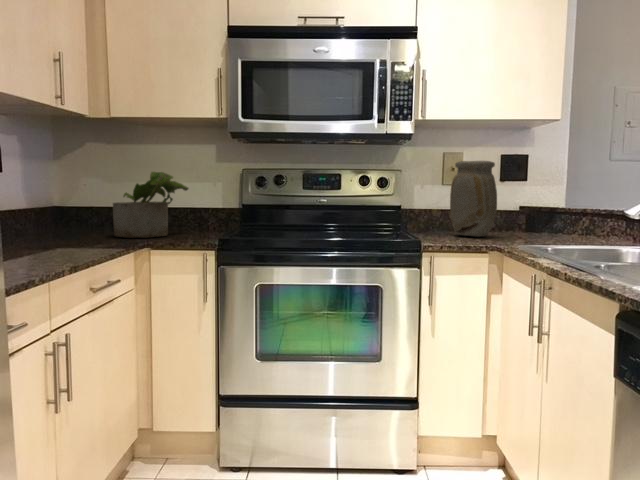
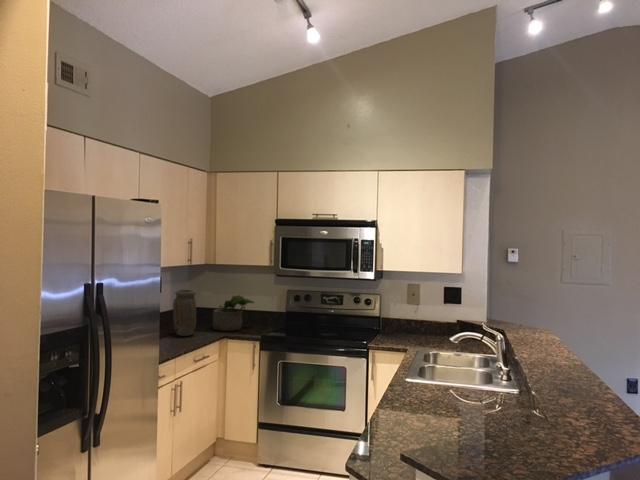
vase: present [450,161,497,237] -> present [173,290,196,336]

